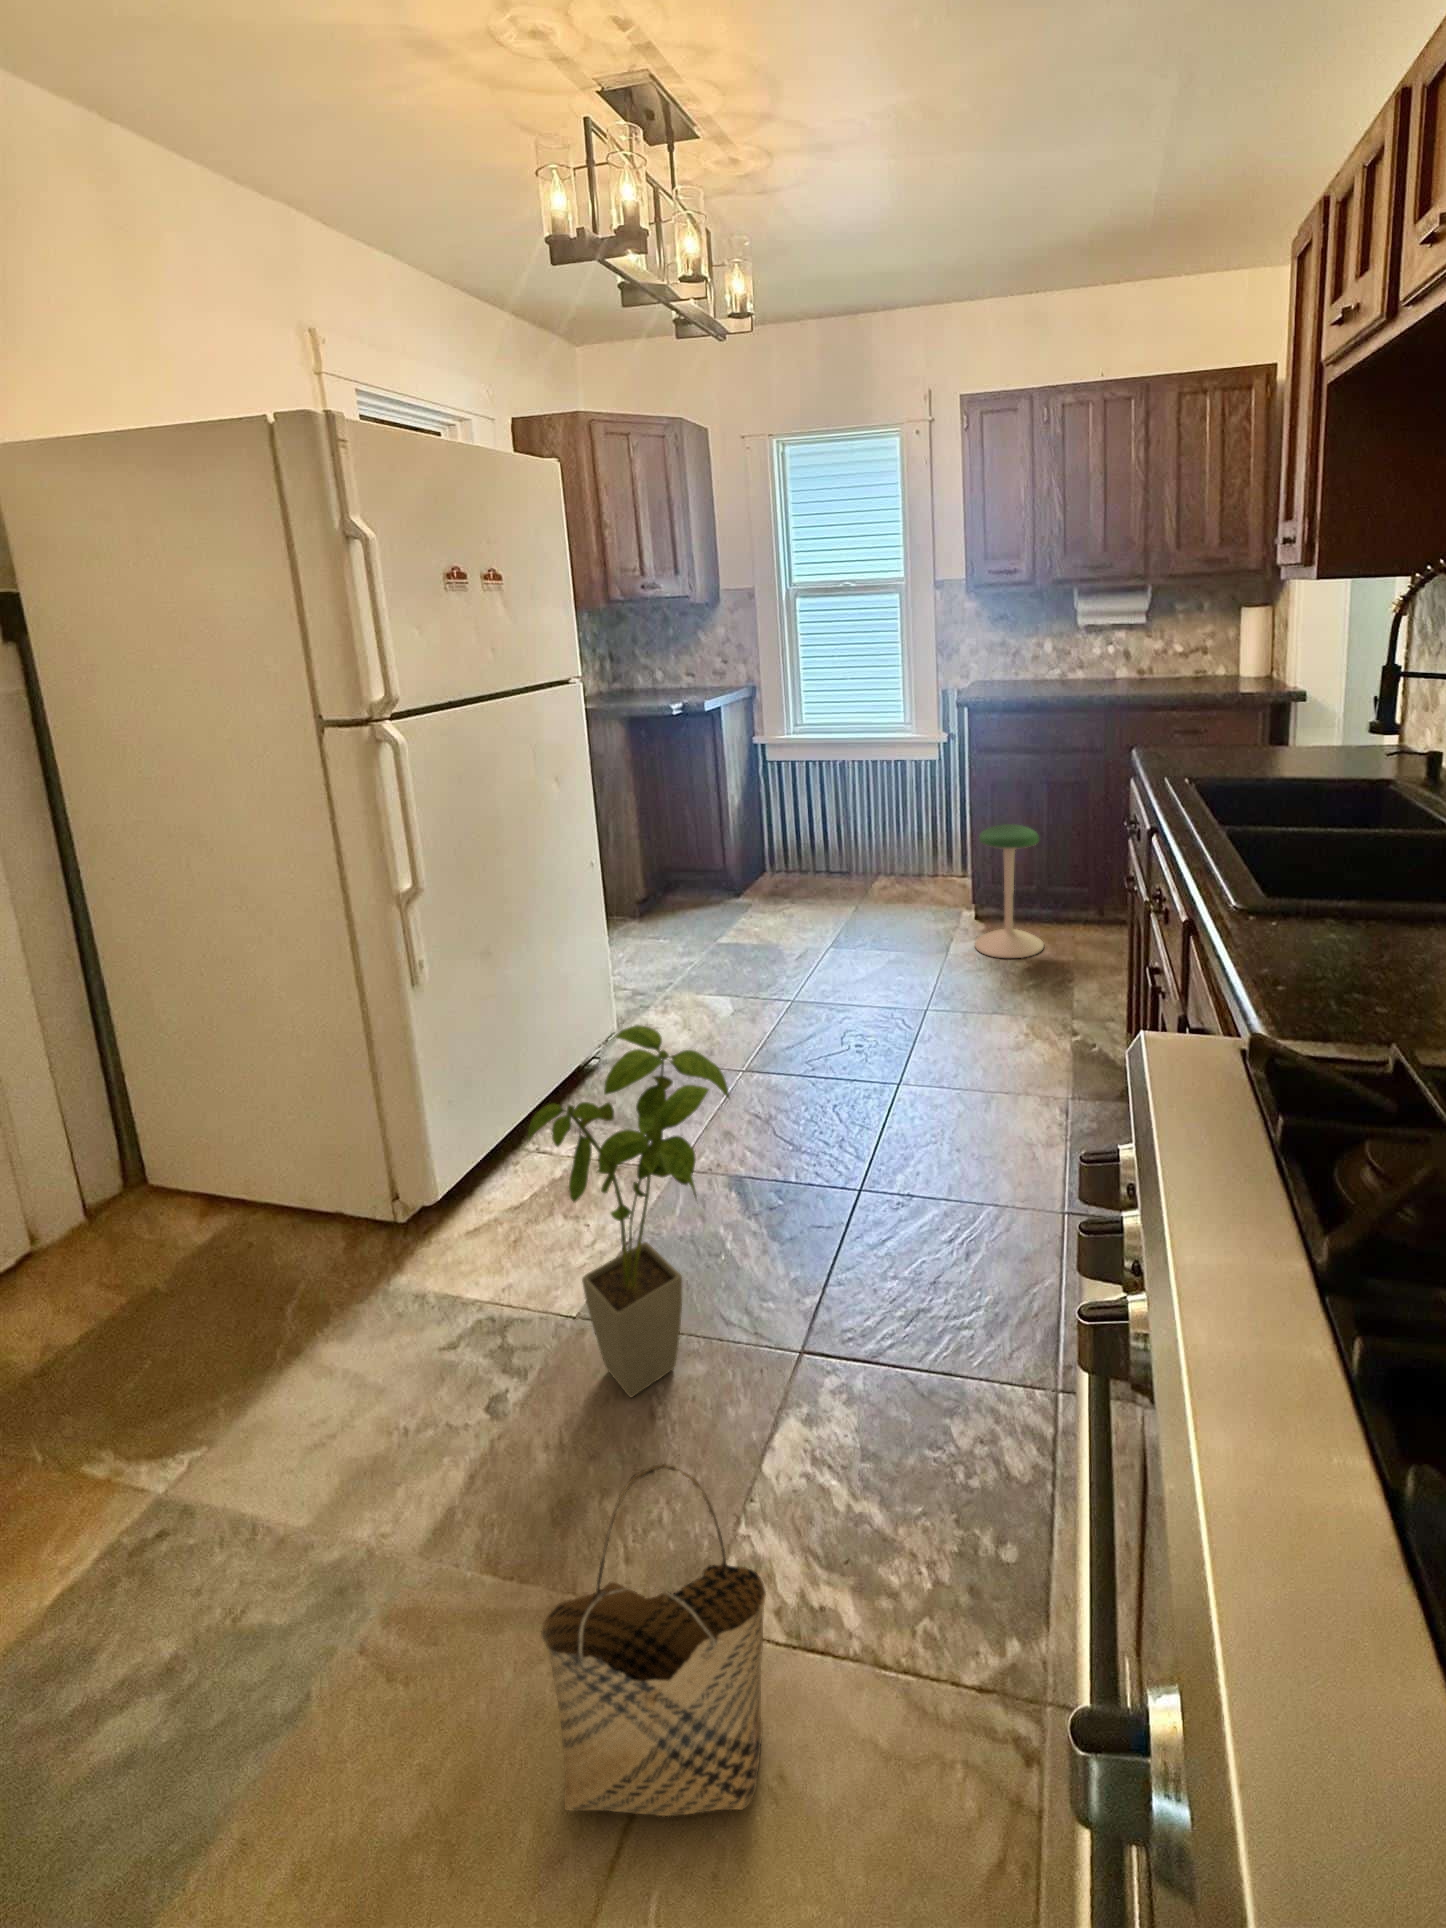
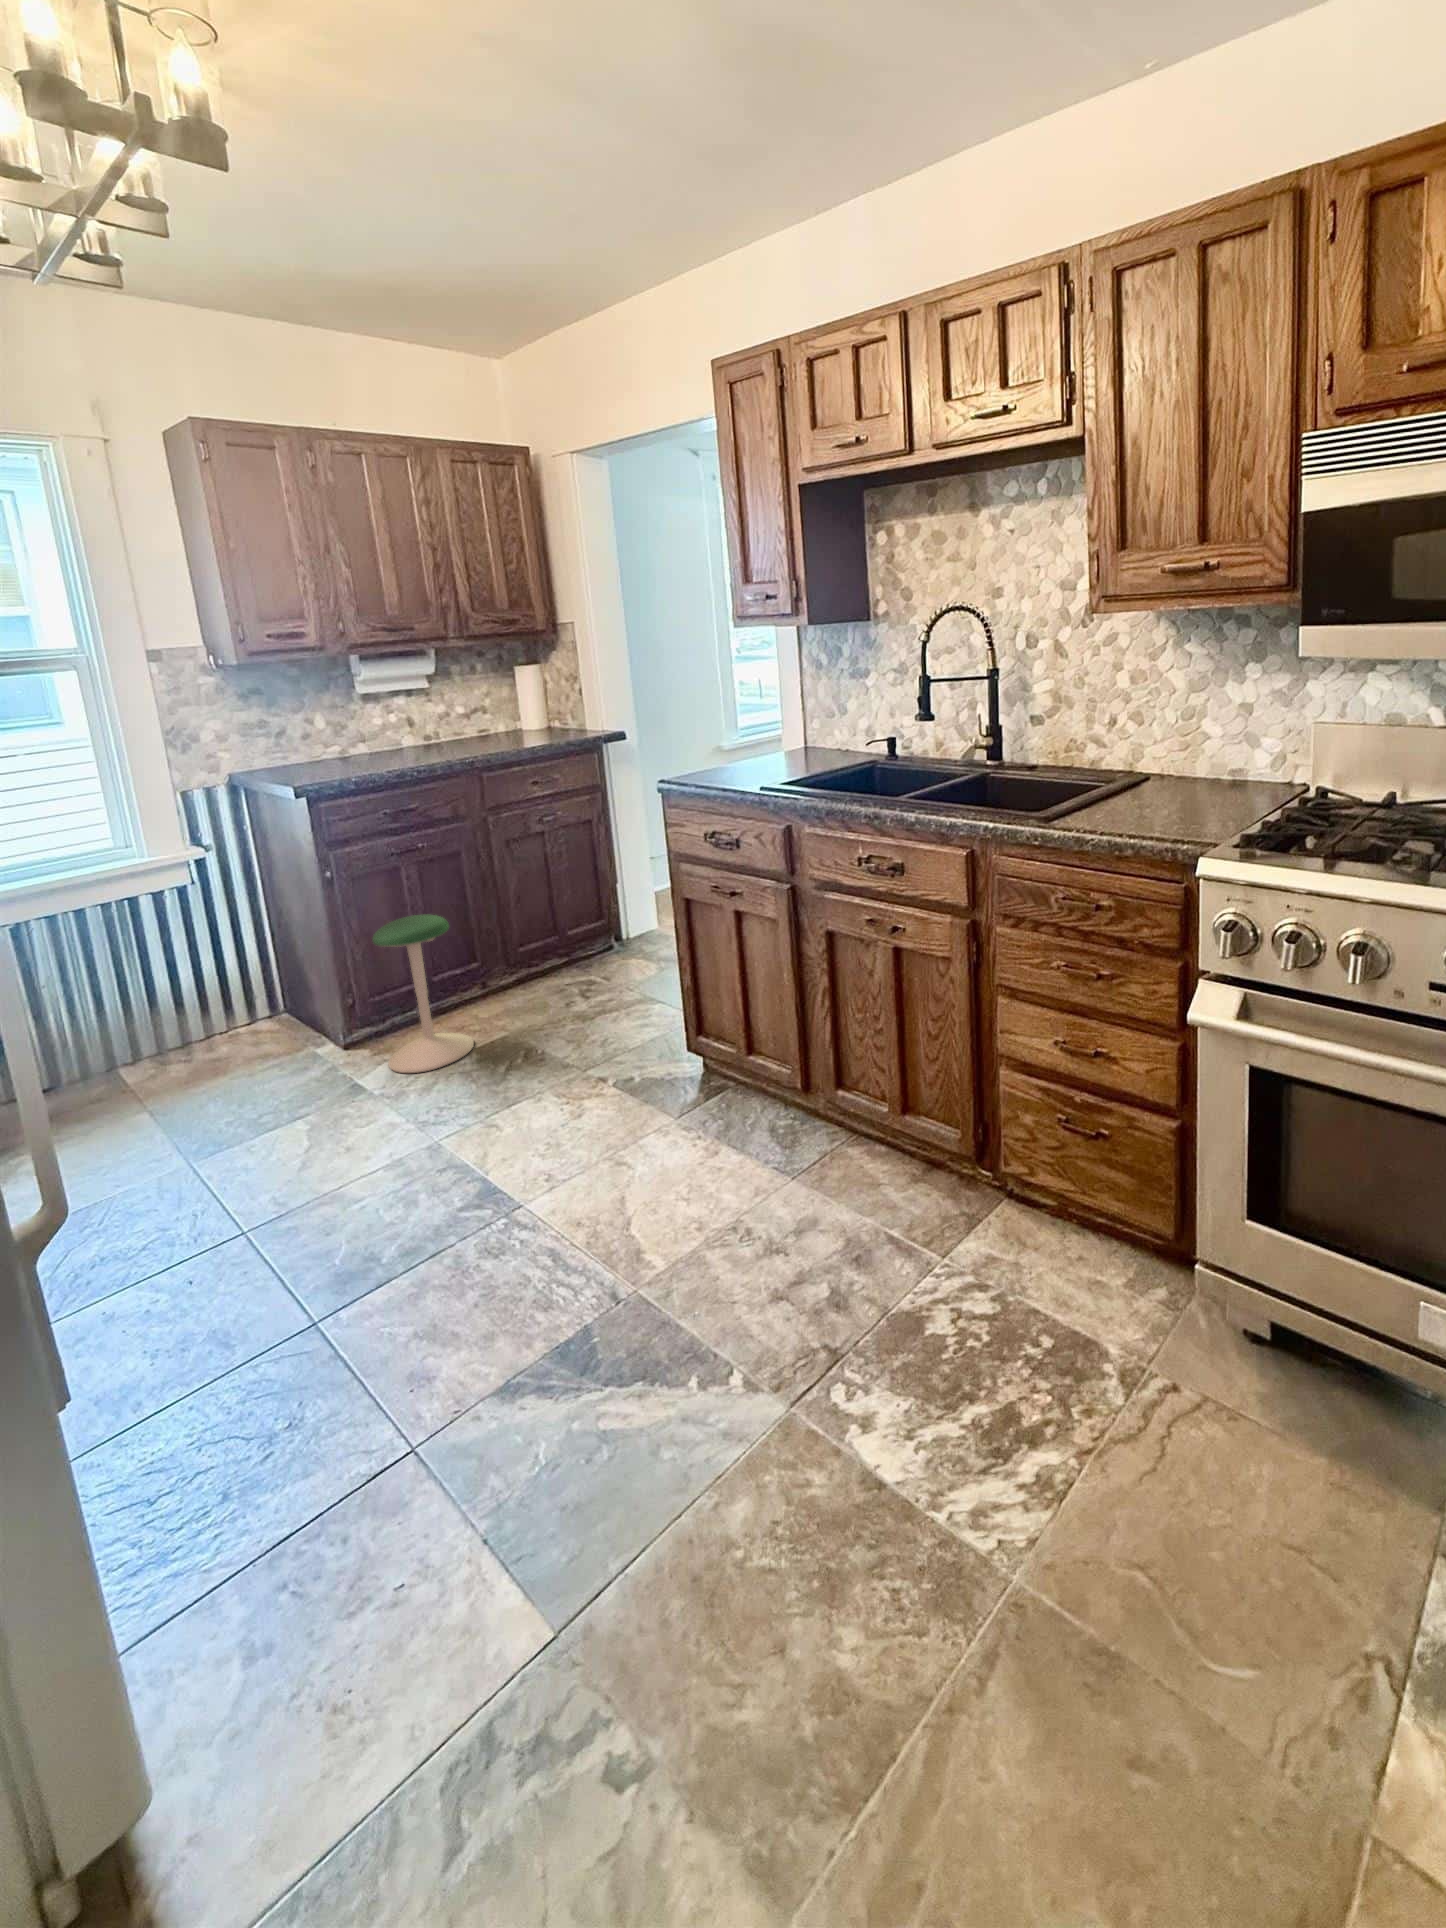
house plant: present [528,1025,730,1397] -> none [570,1125,776,1605]
woven basket: present [541,1464,766,1816] -> none [1042,1385,1171,1730]

